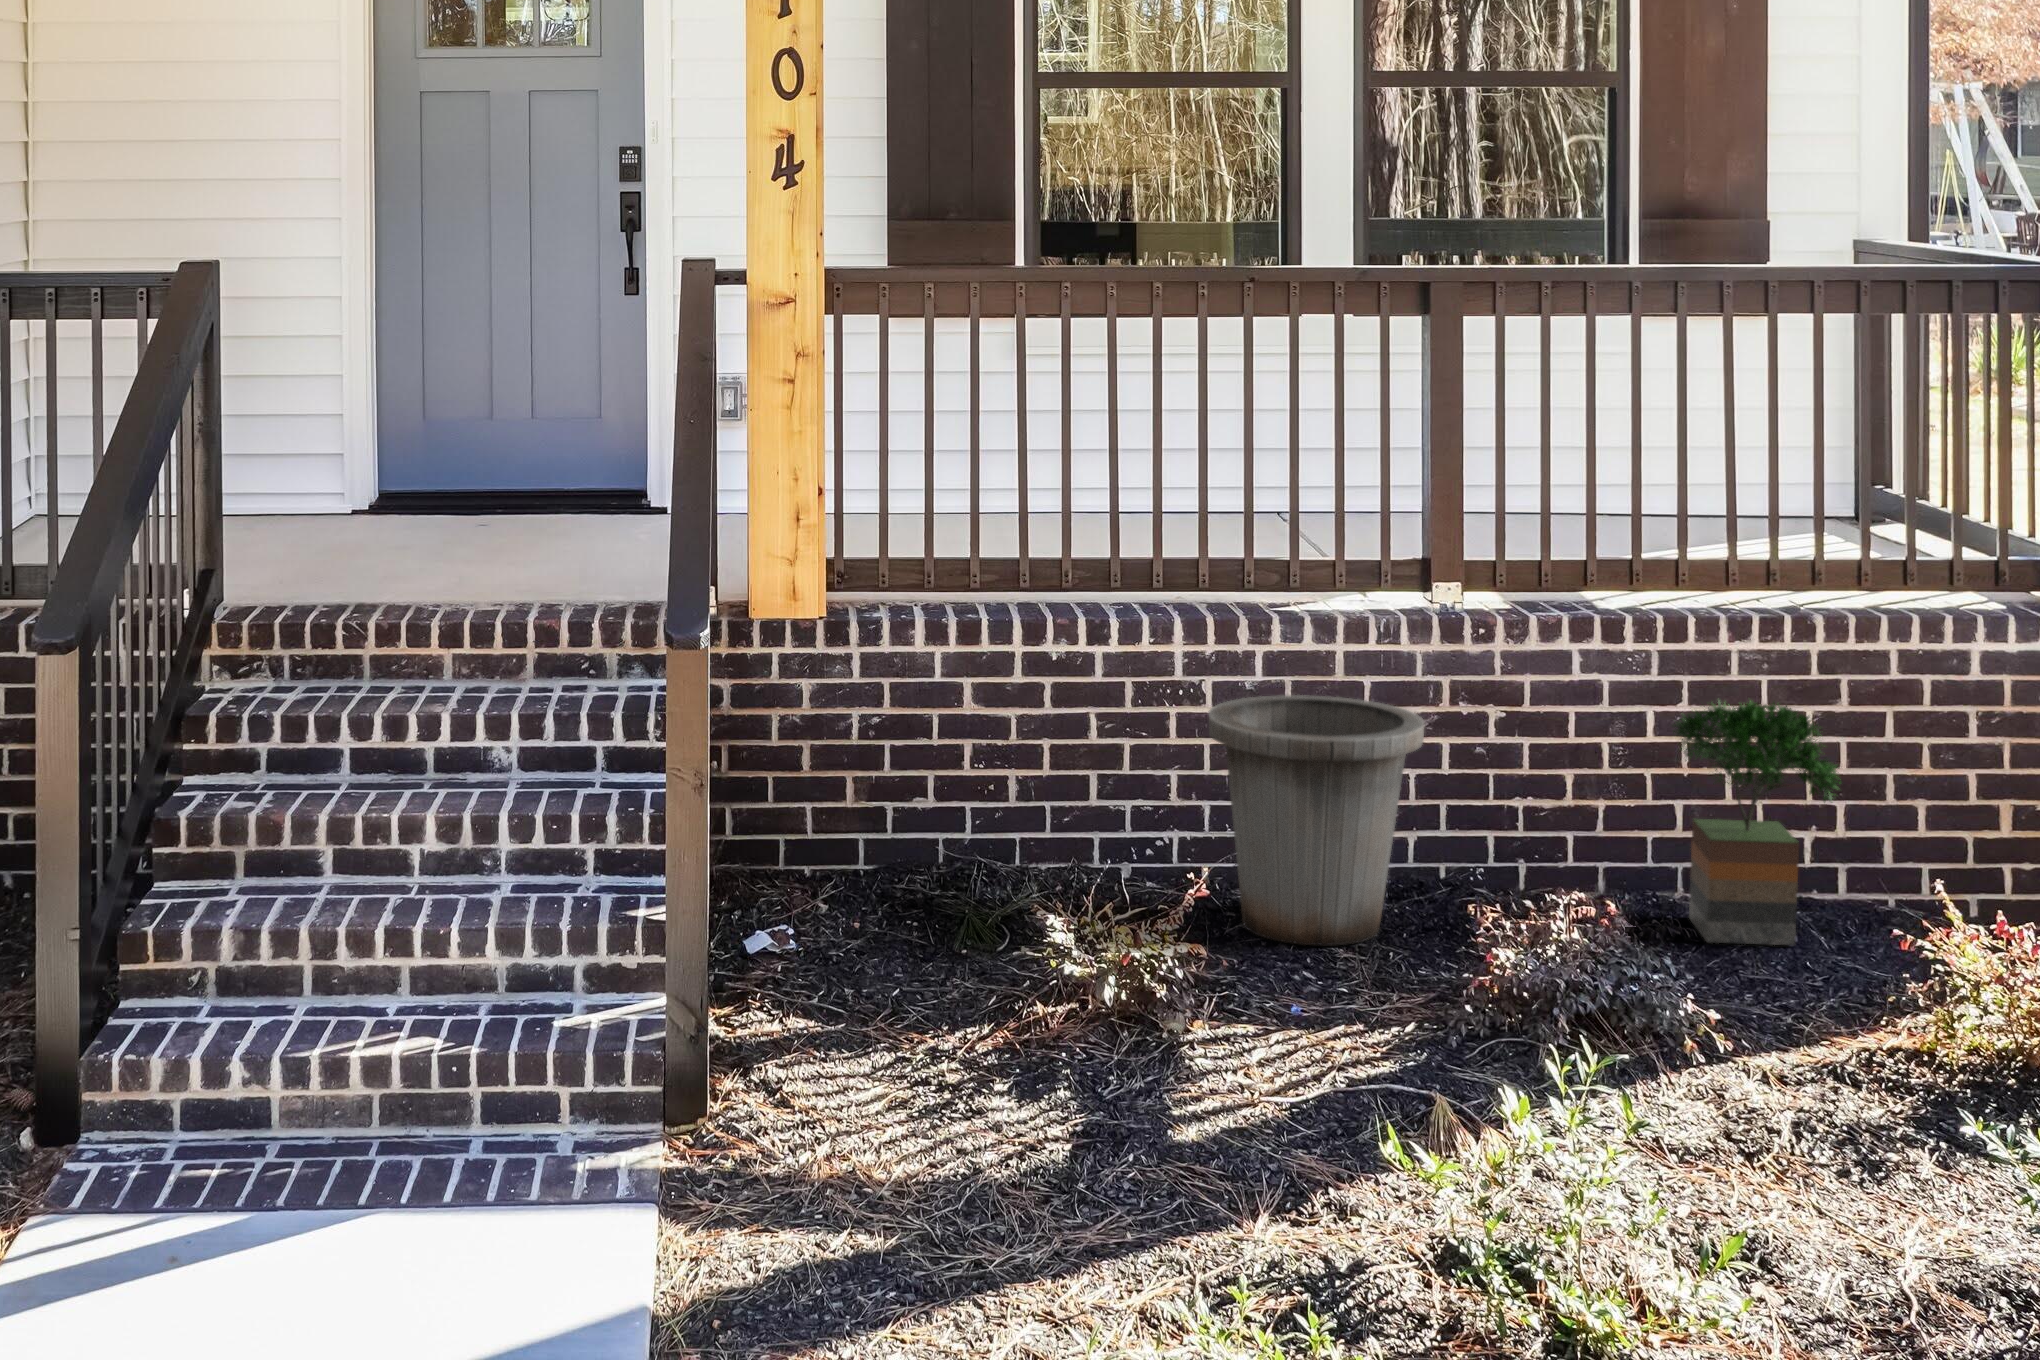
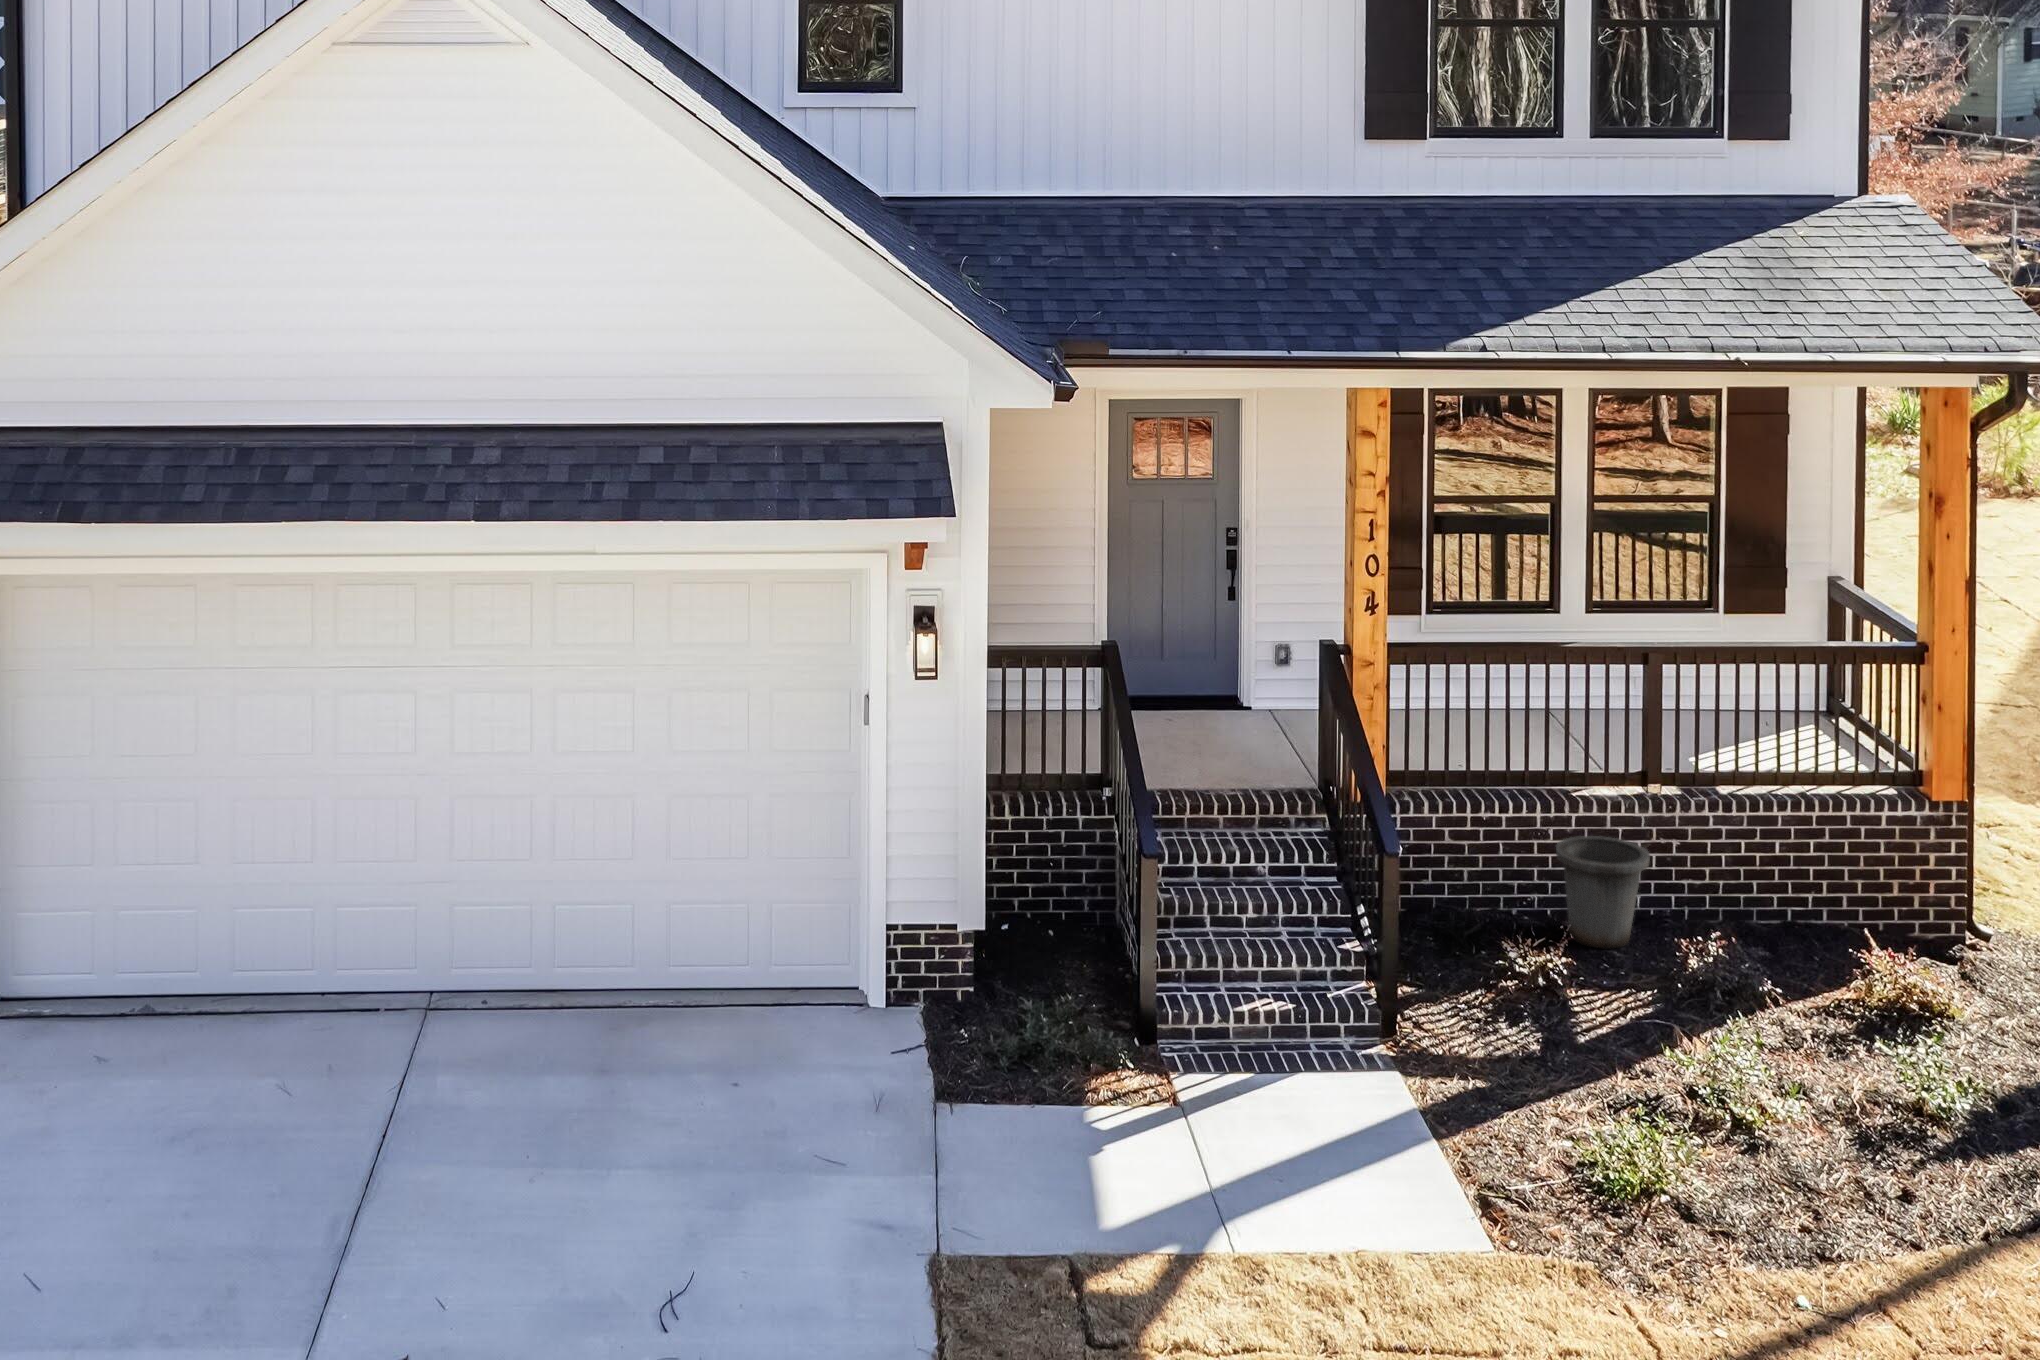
potted tree: present [1673,701,1840,945] -> none [1752,841,1828,947]

